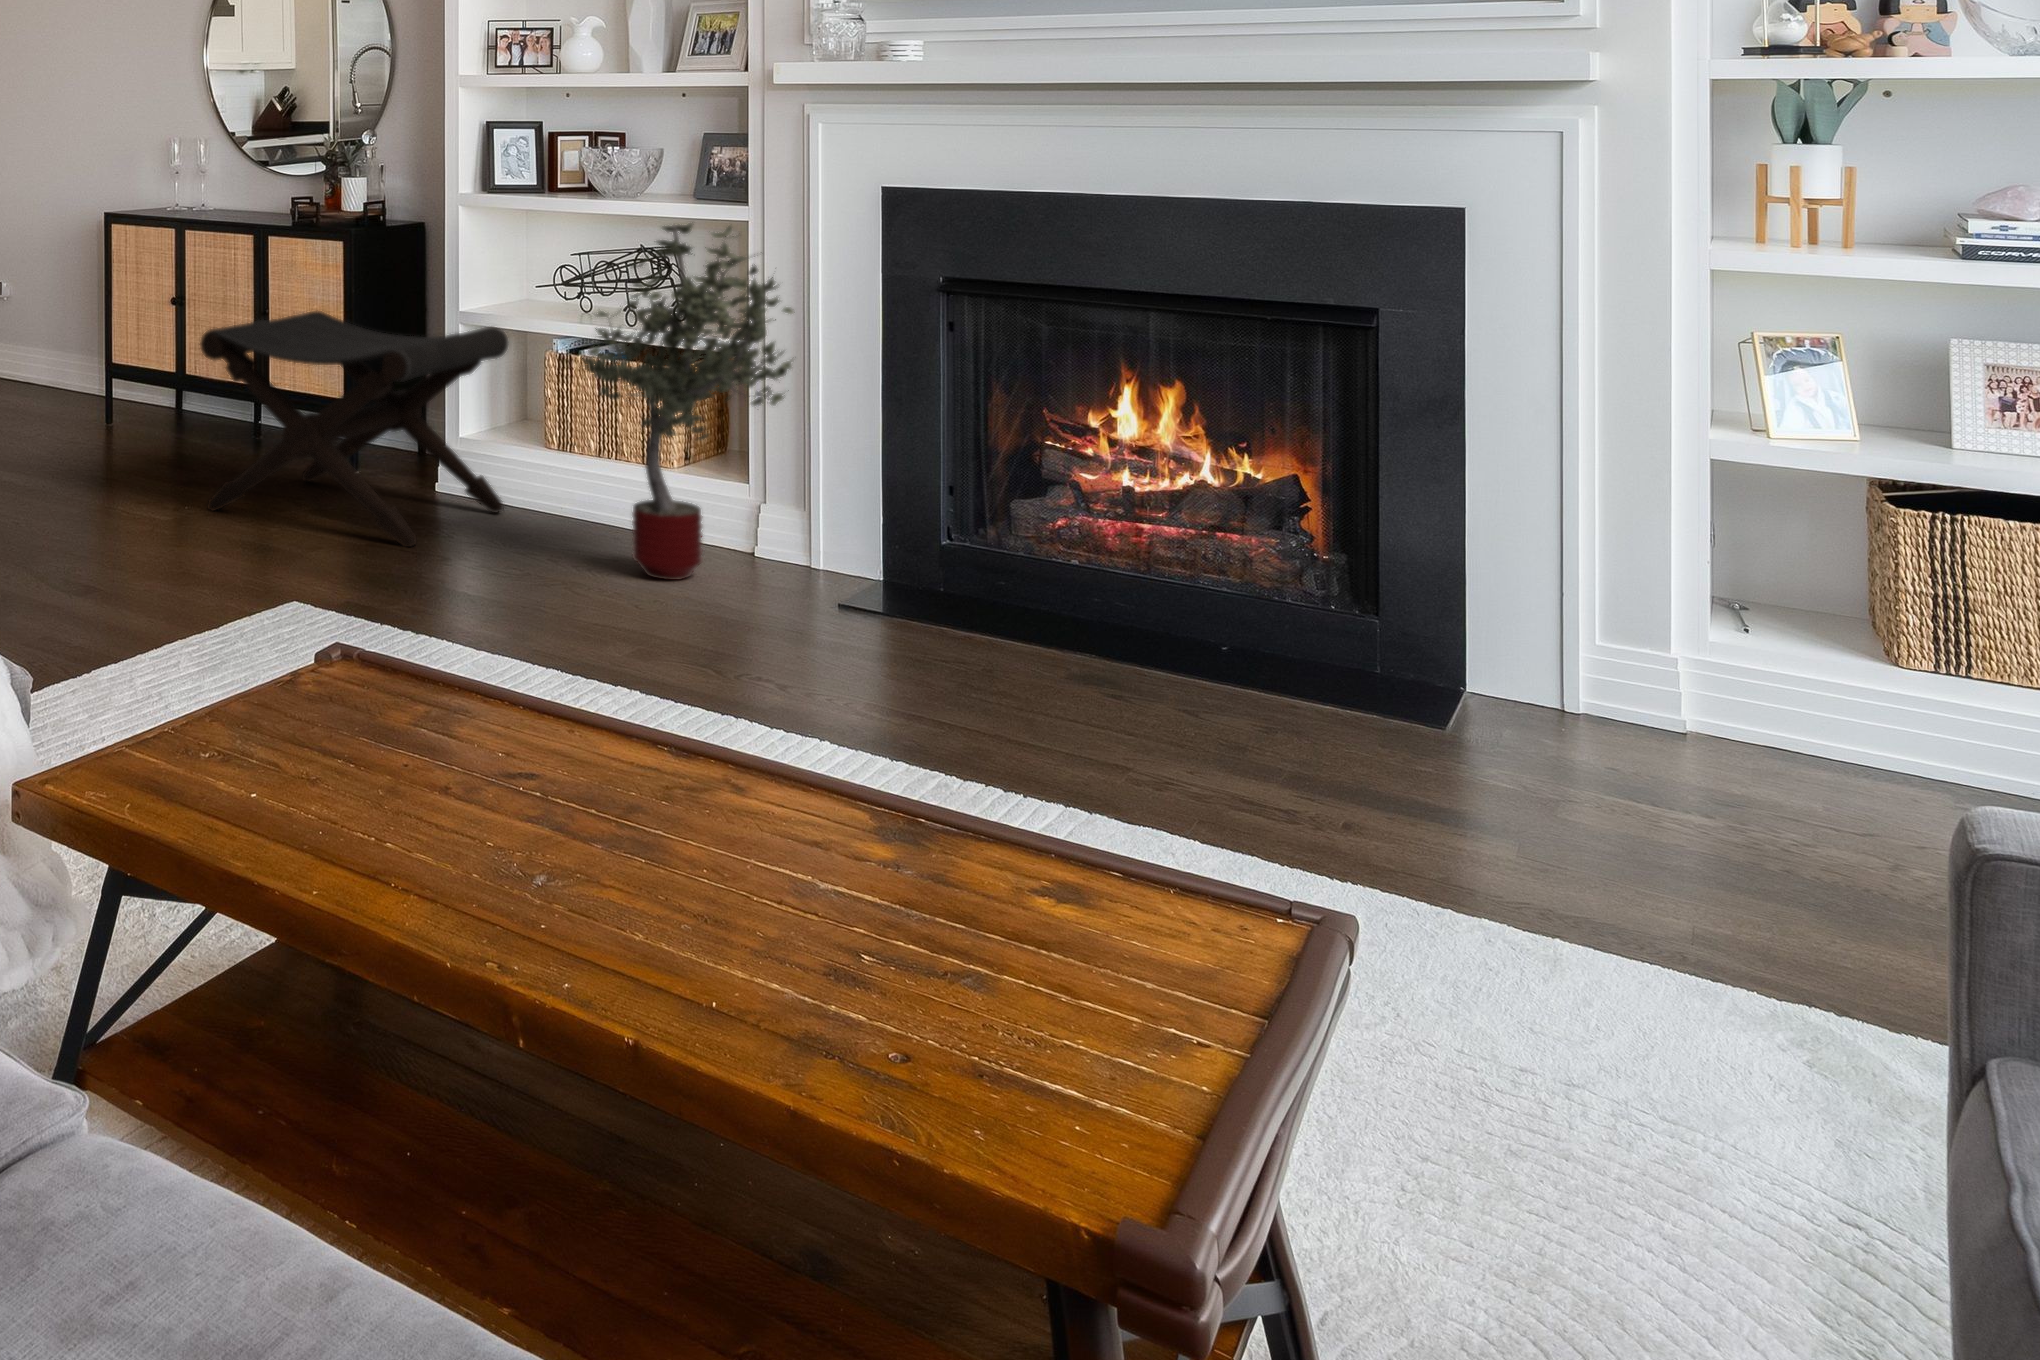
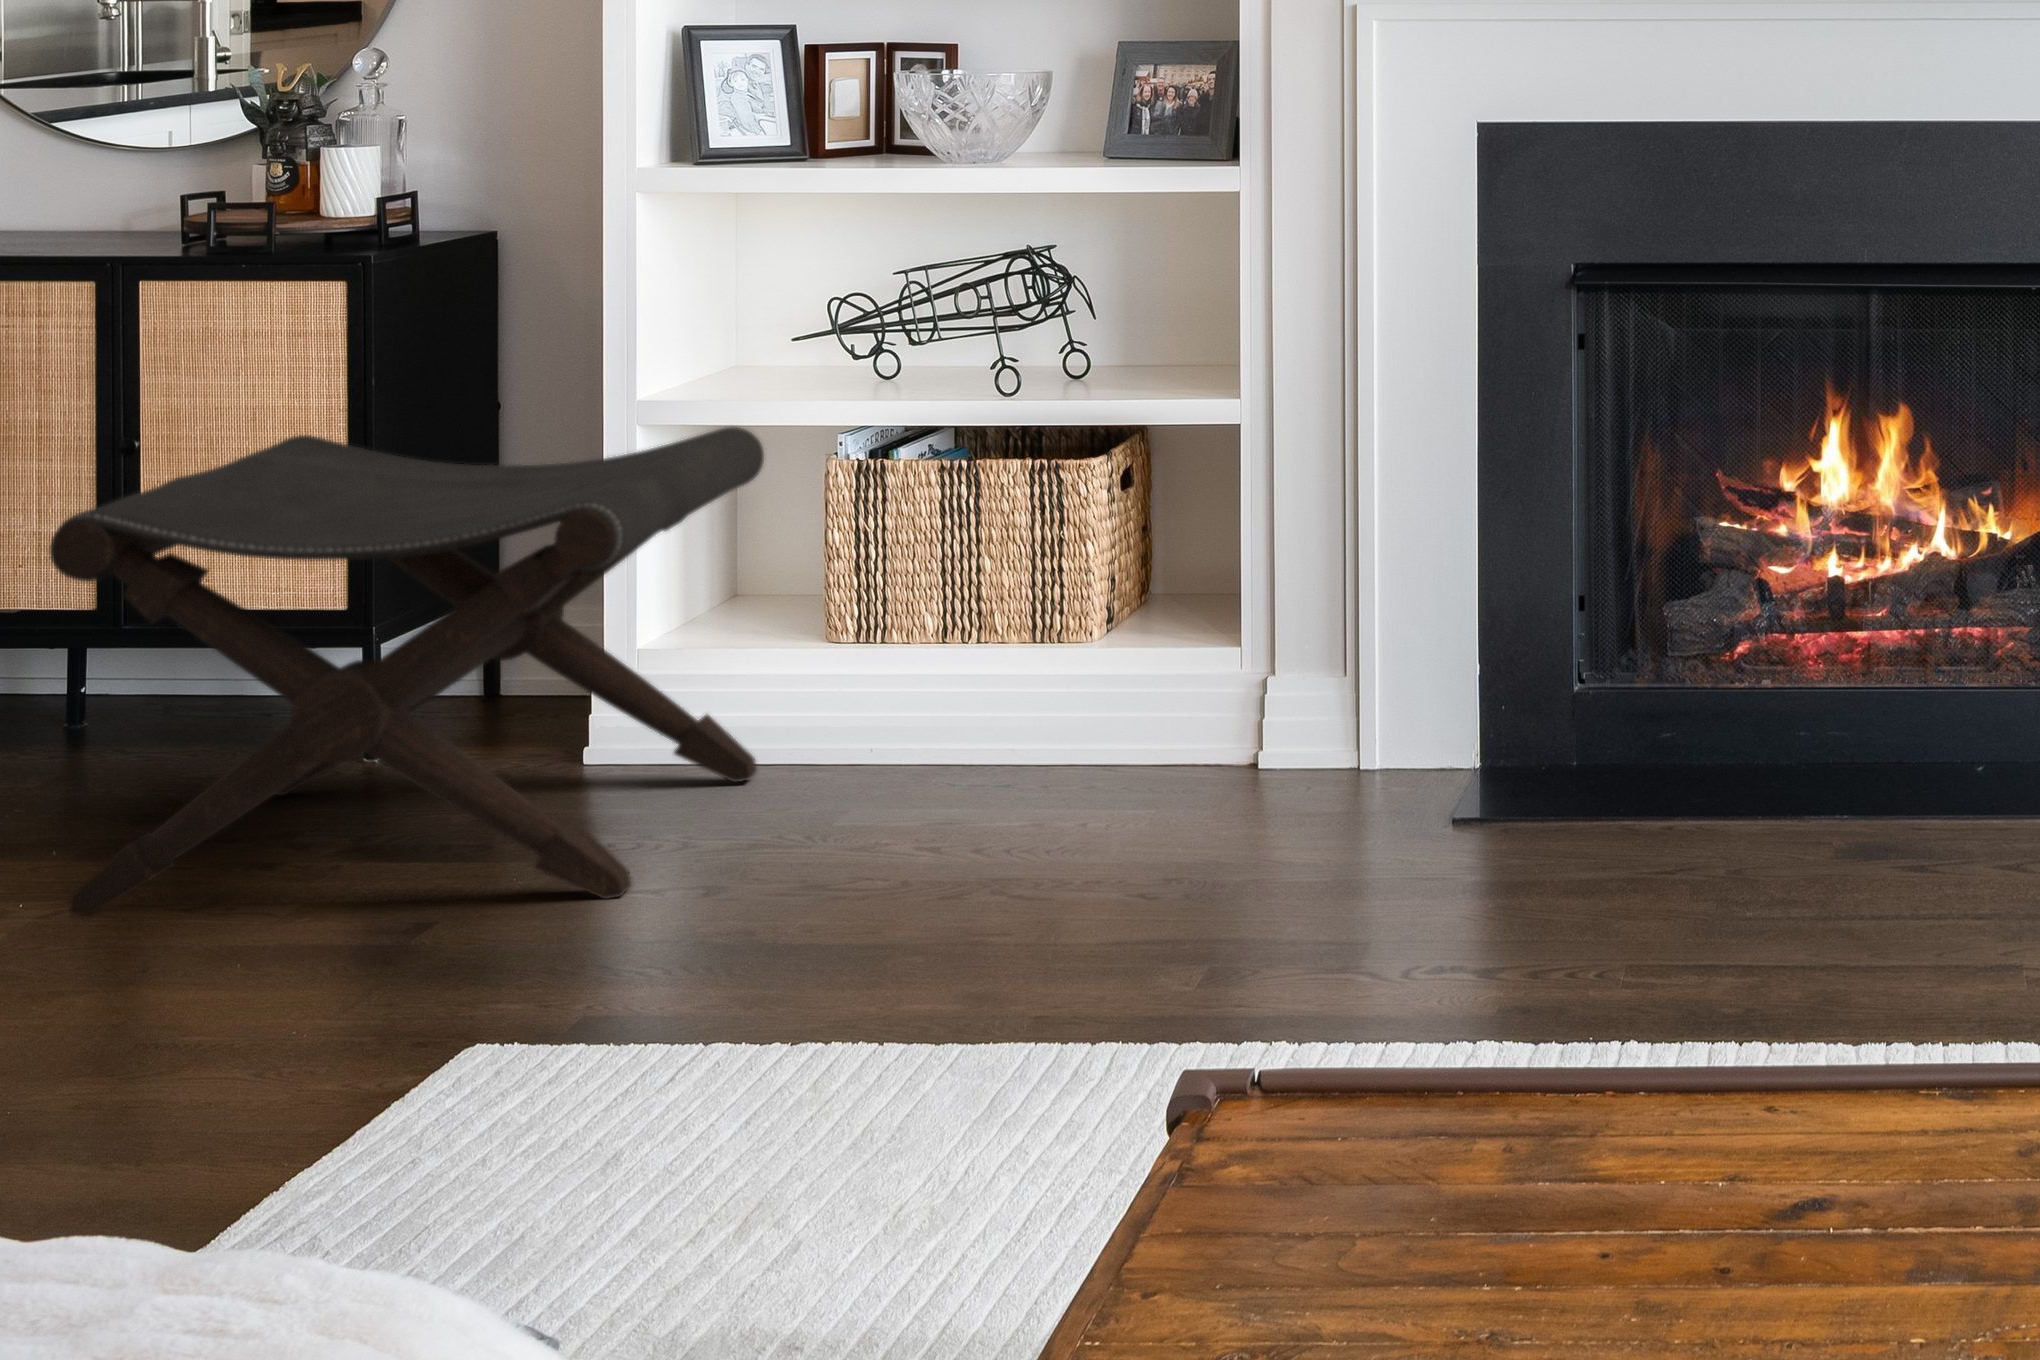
potted tree: present [582,224,793,580] -> none [942,206,1379,849]

